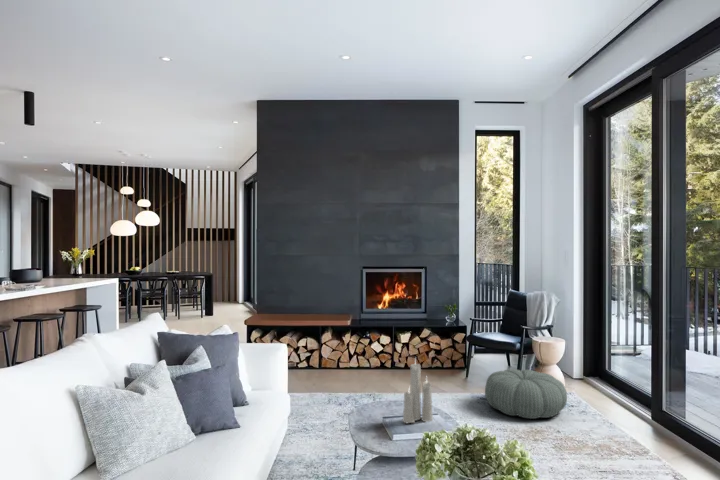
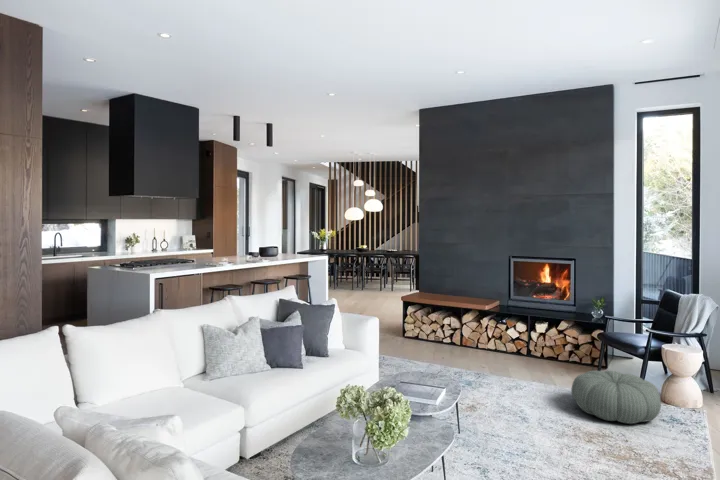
candle: present [402,363,433,423] -> none [405,333,429,388]

